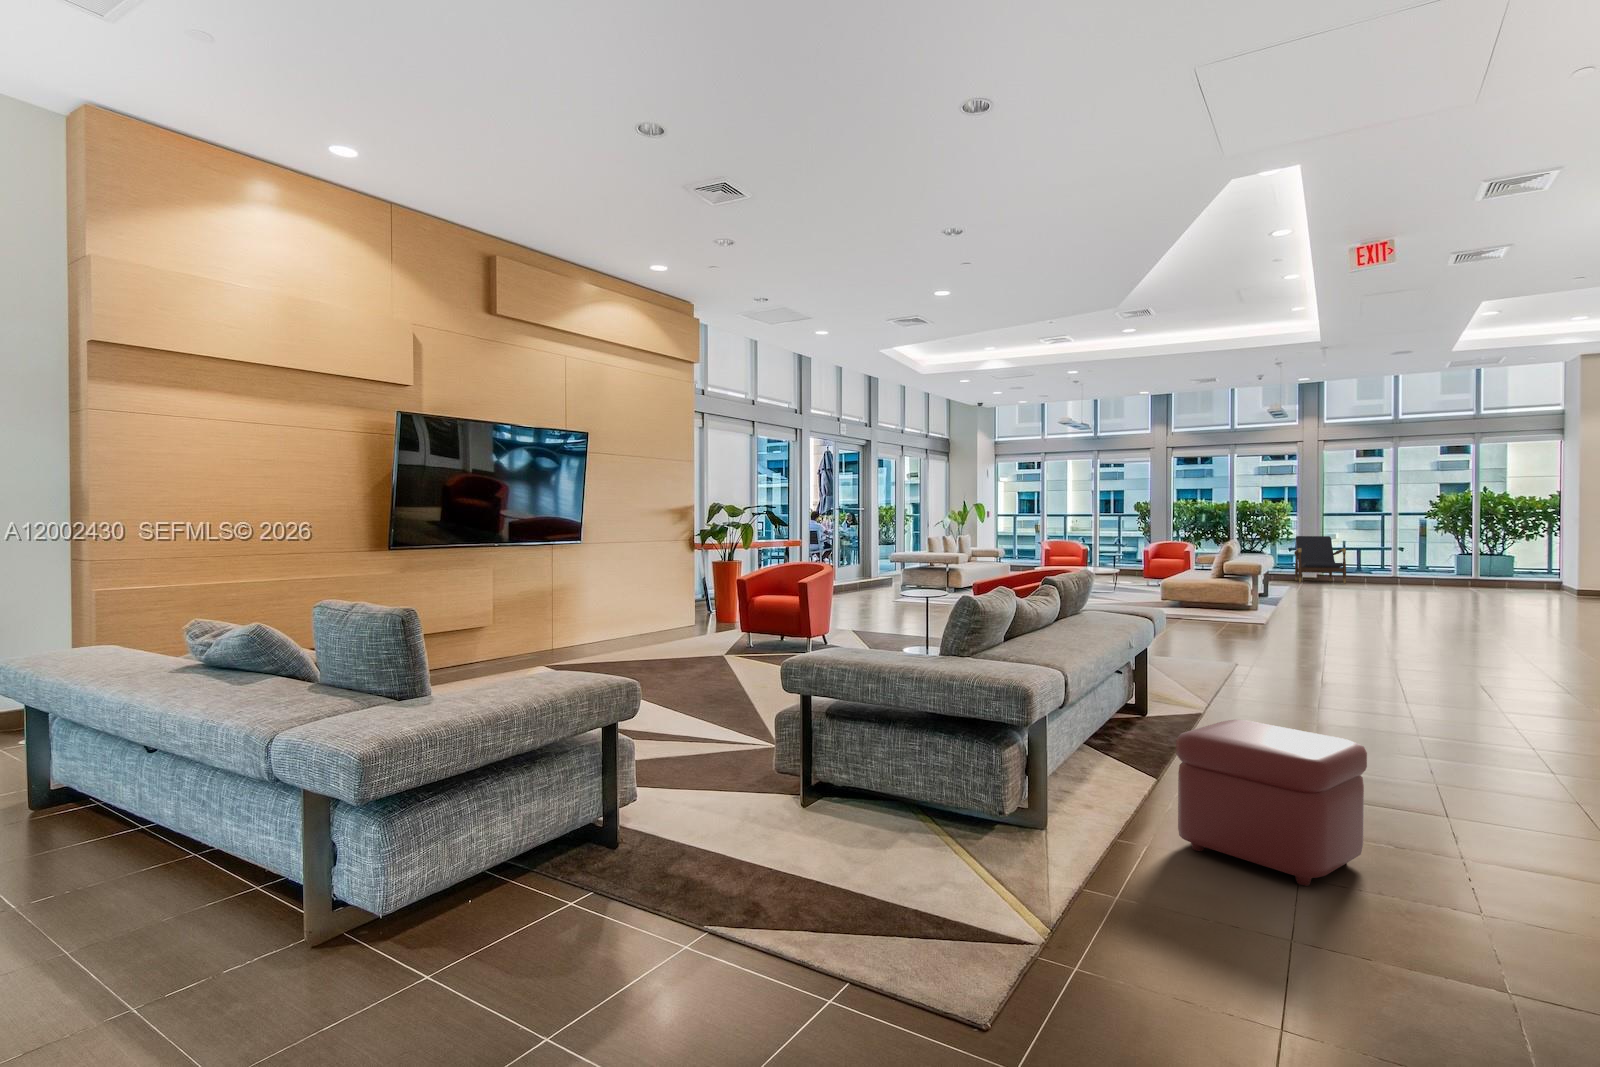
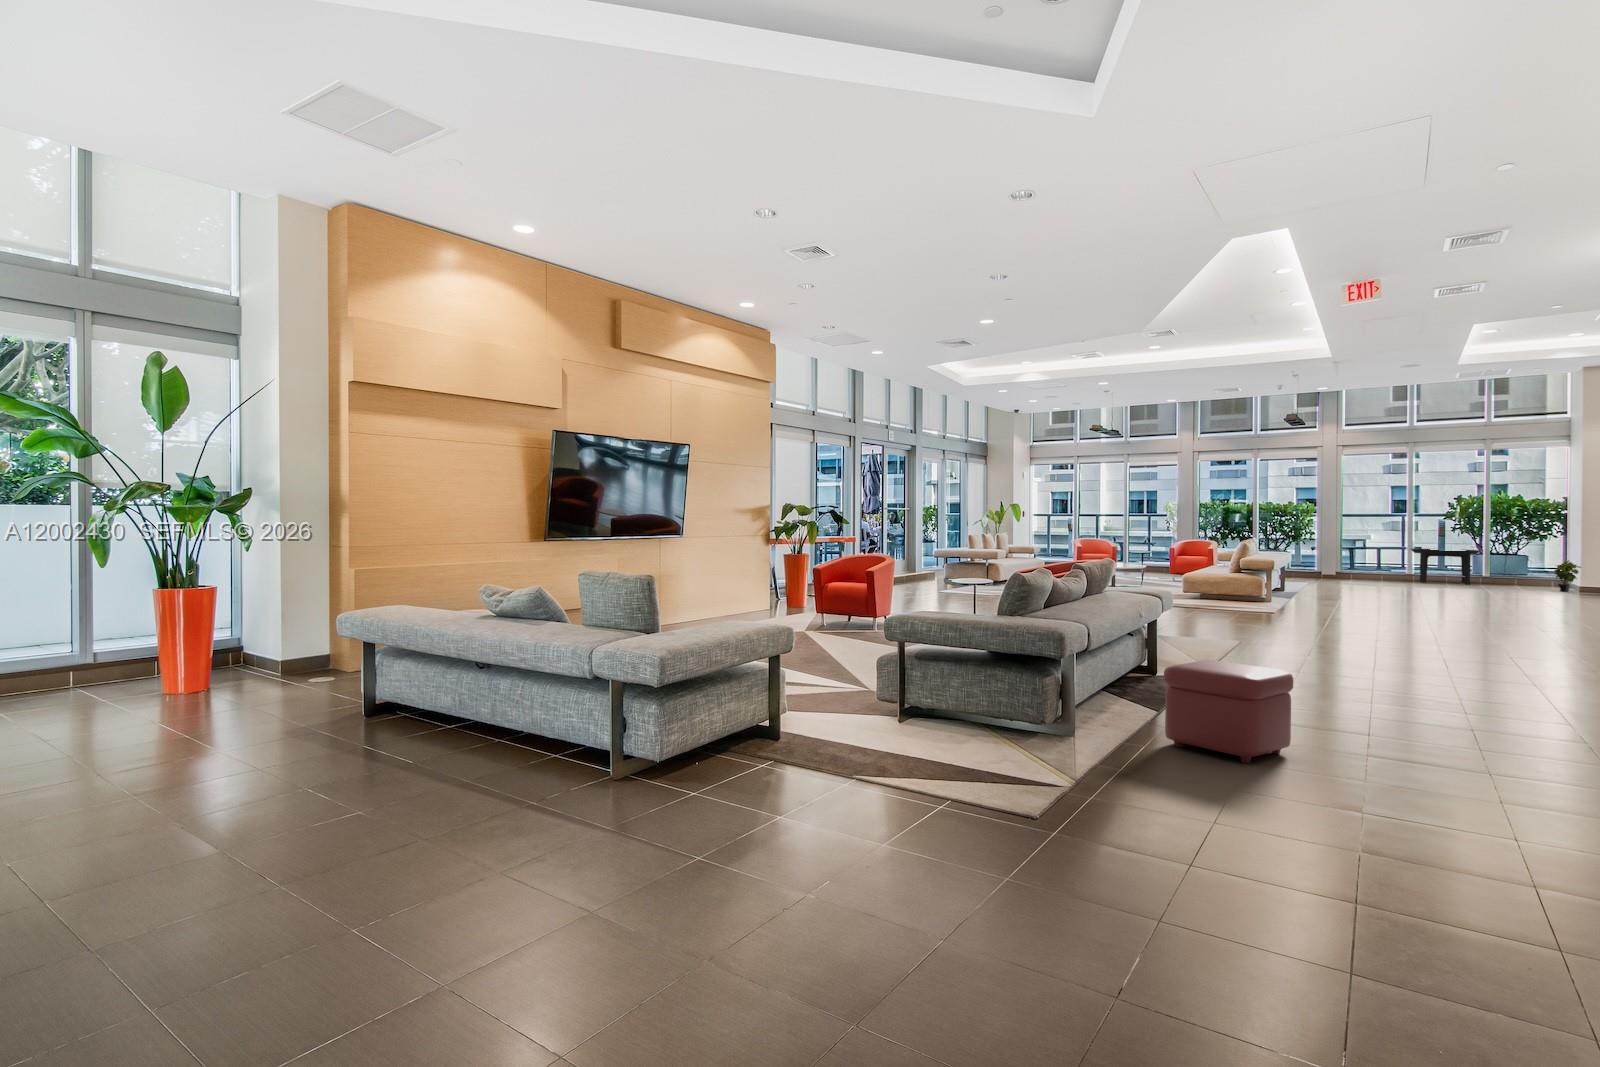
lounge chair: present [1294,536,1346,584] -> none [1316,536,1365,581]
round table: none [1393,549,1468,587] -> present [1411,549,1480,584]
potted plant: none [1548,561,1580,595] -> present [1554,560,1581,592]

